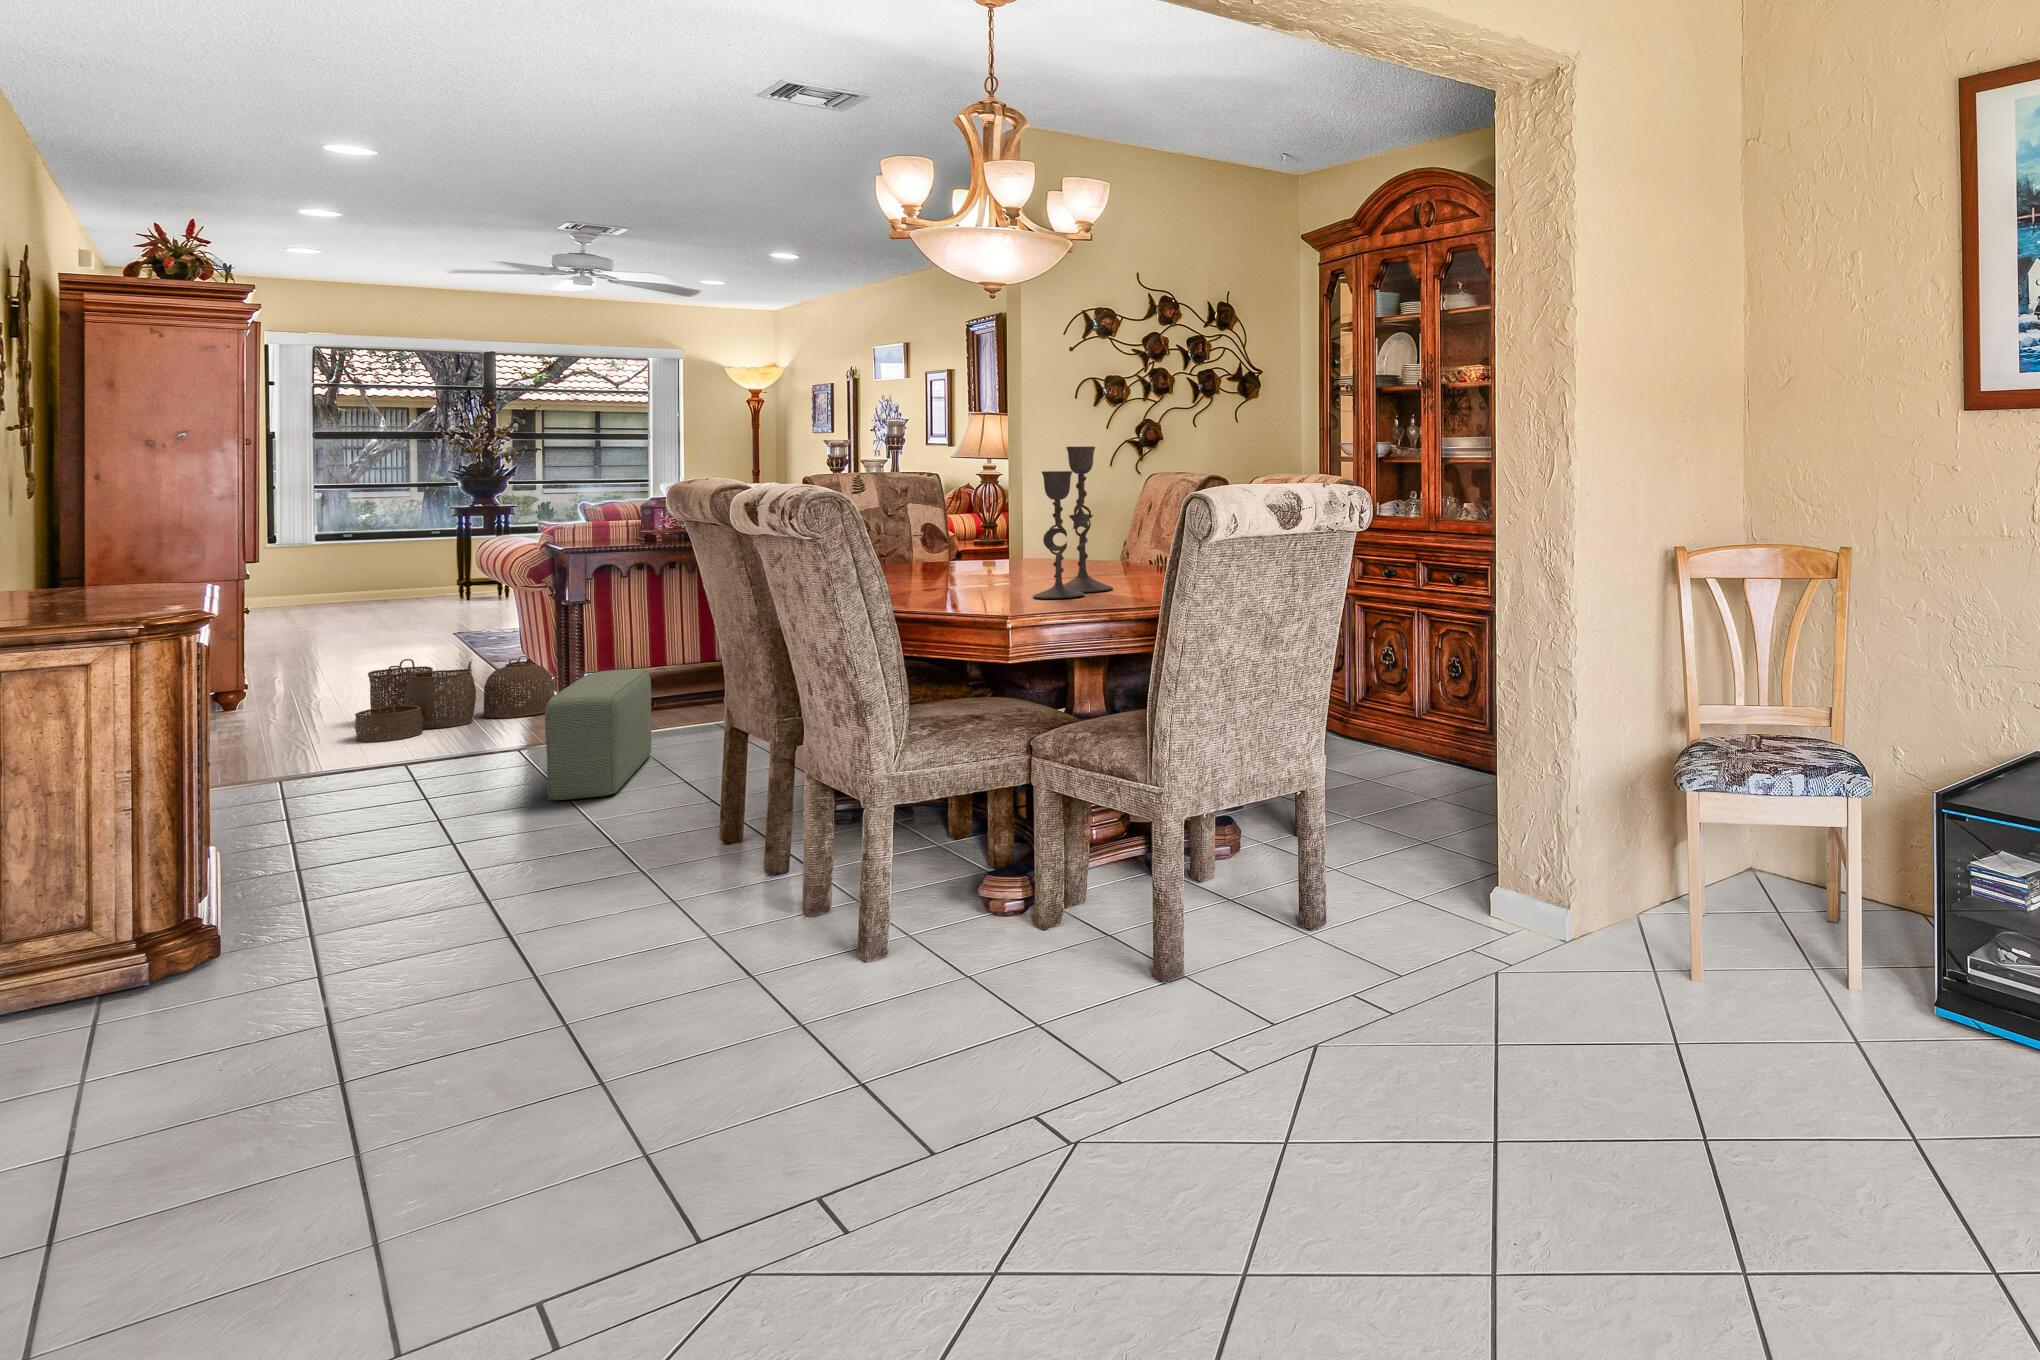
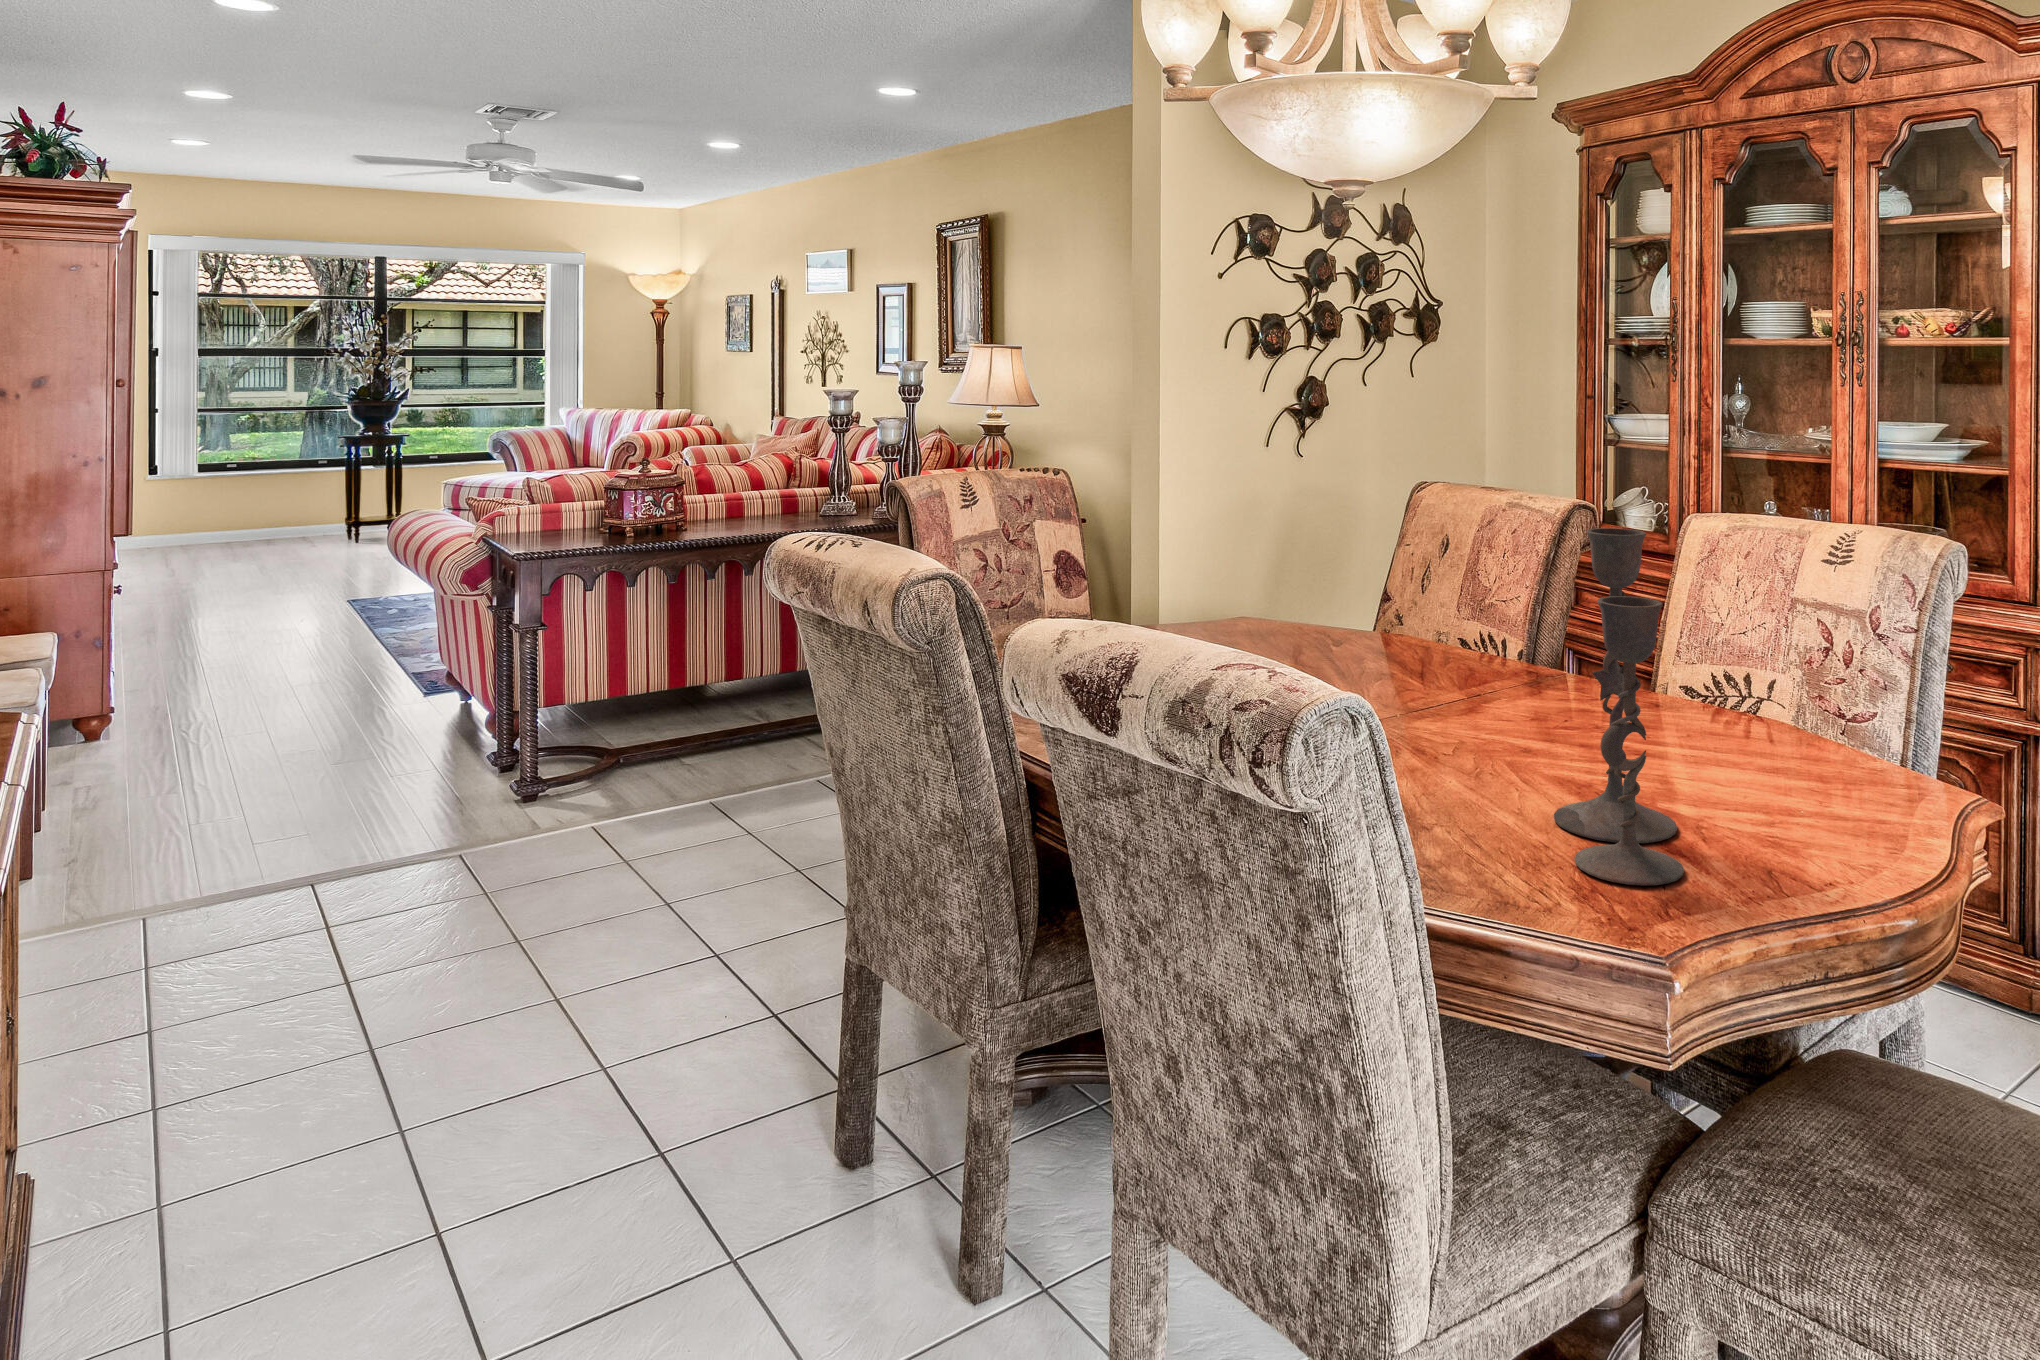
woven basket: present [355,656,555,742] -> none [242,688,487,825]
pouf: present [545,669,652,800] -> none [517,754,639,997]

